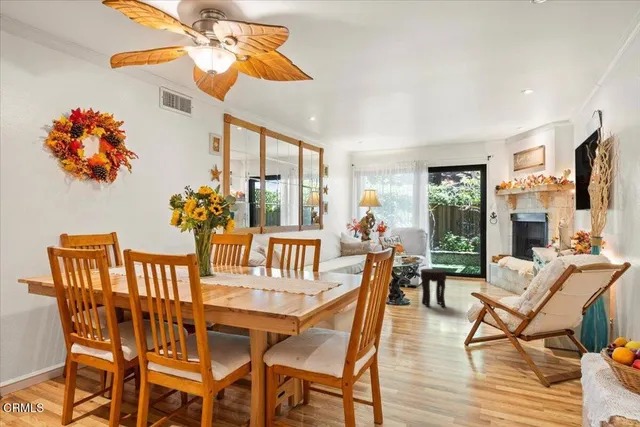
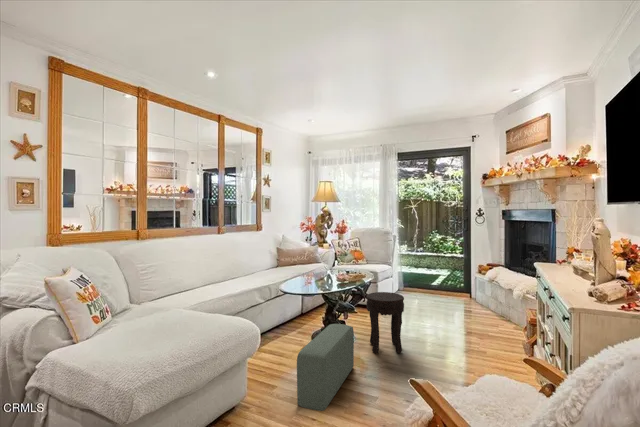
pouf: none [394,285,418,326] -> present [297,324,354,411]

